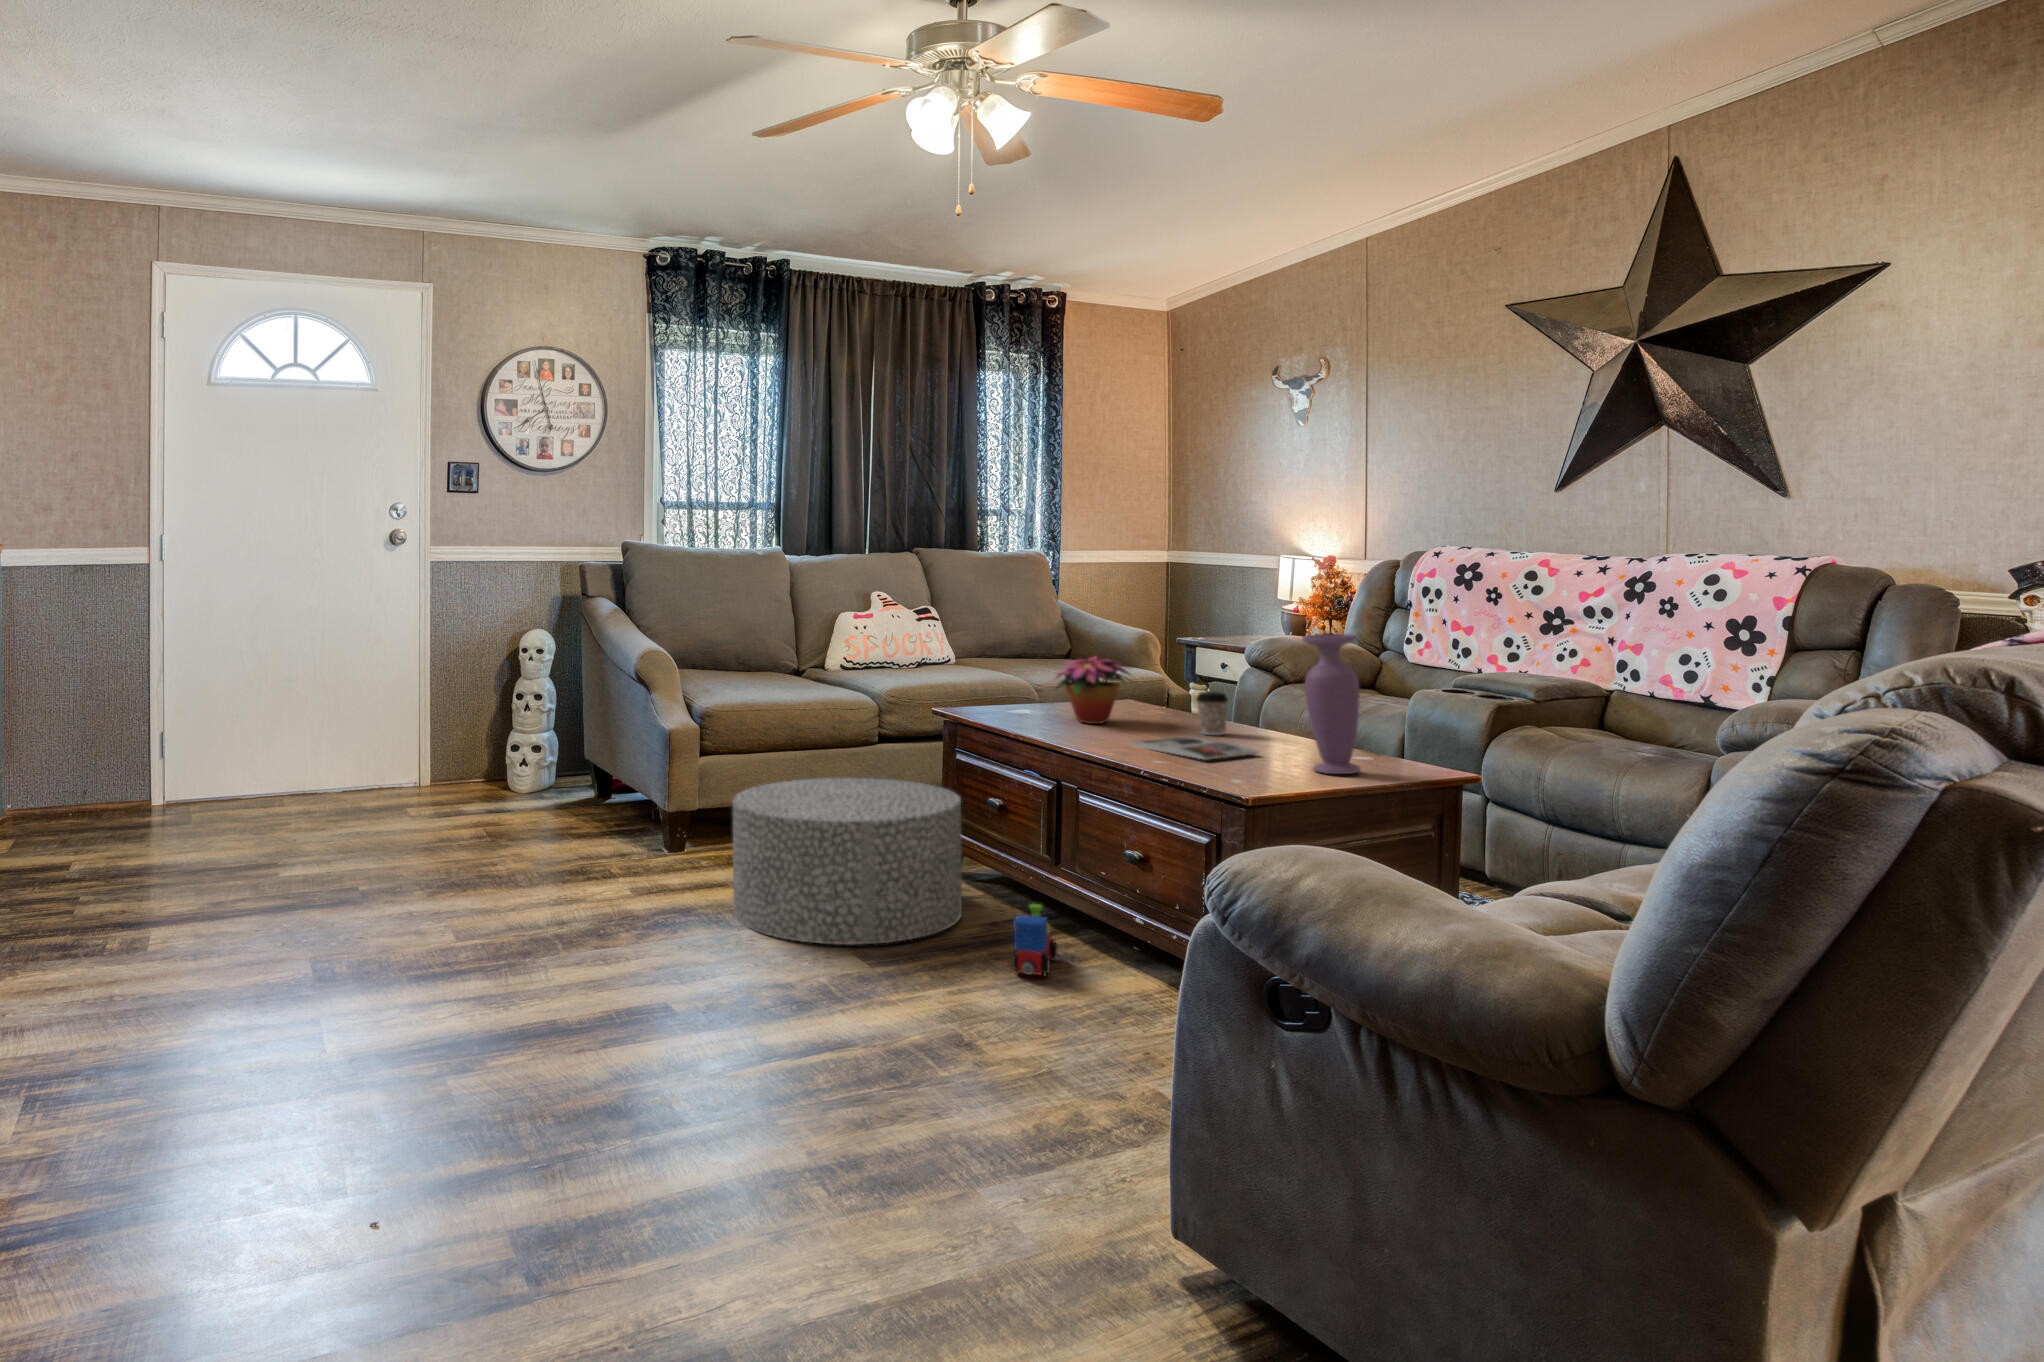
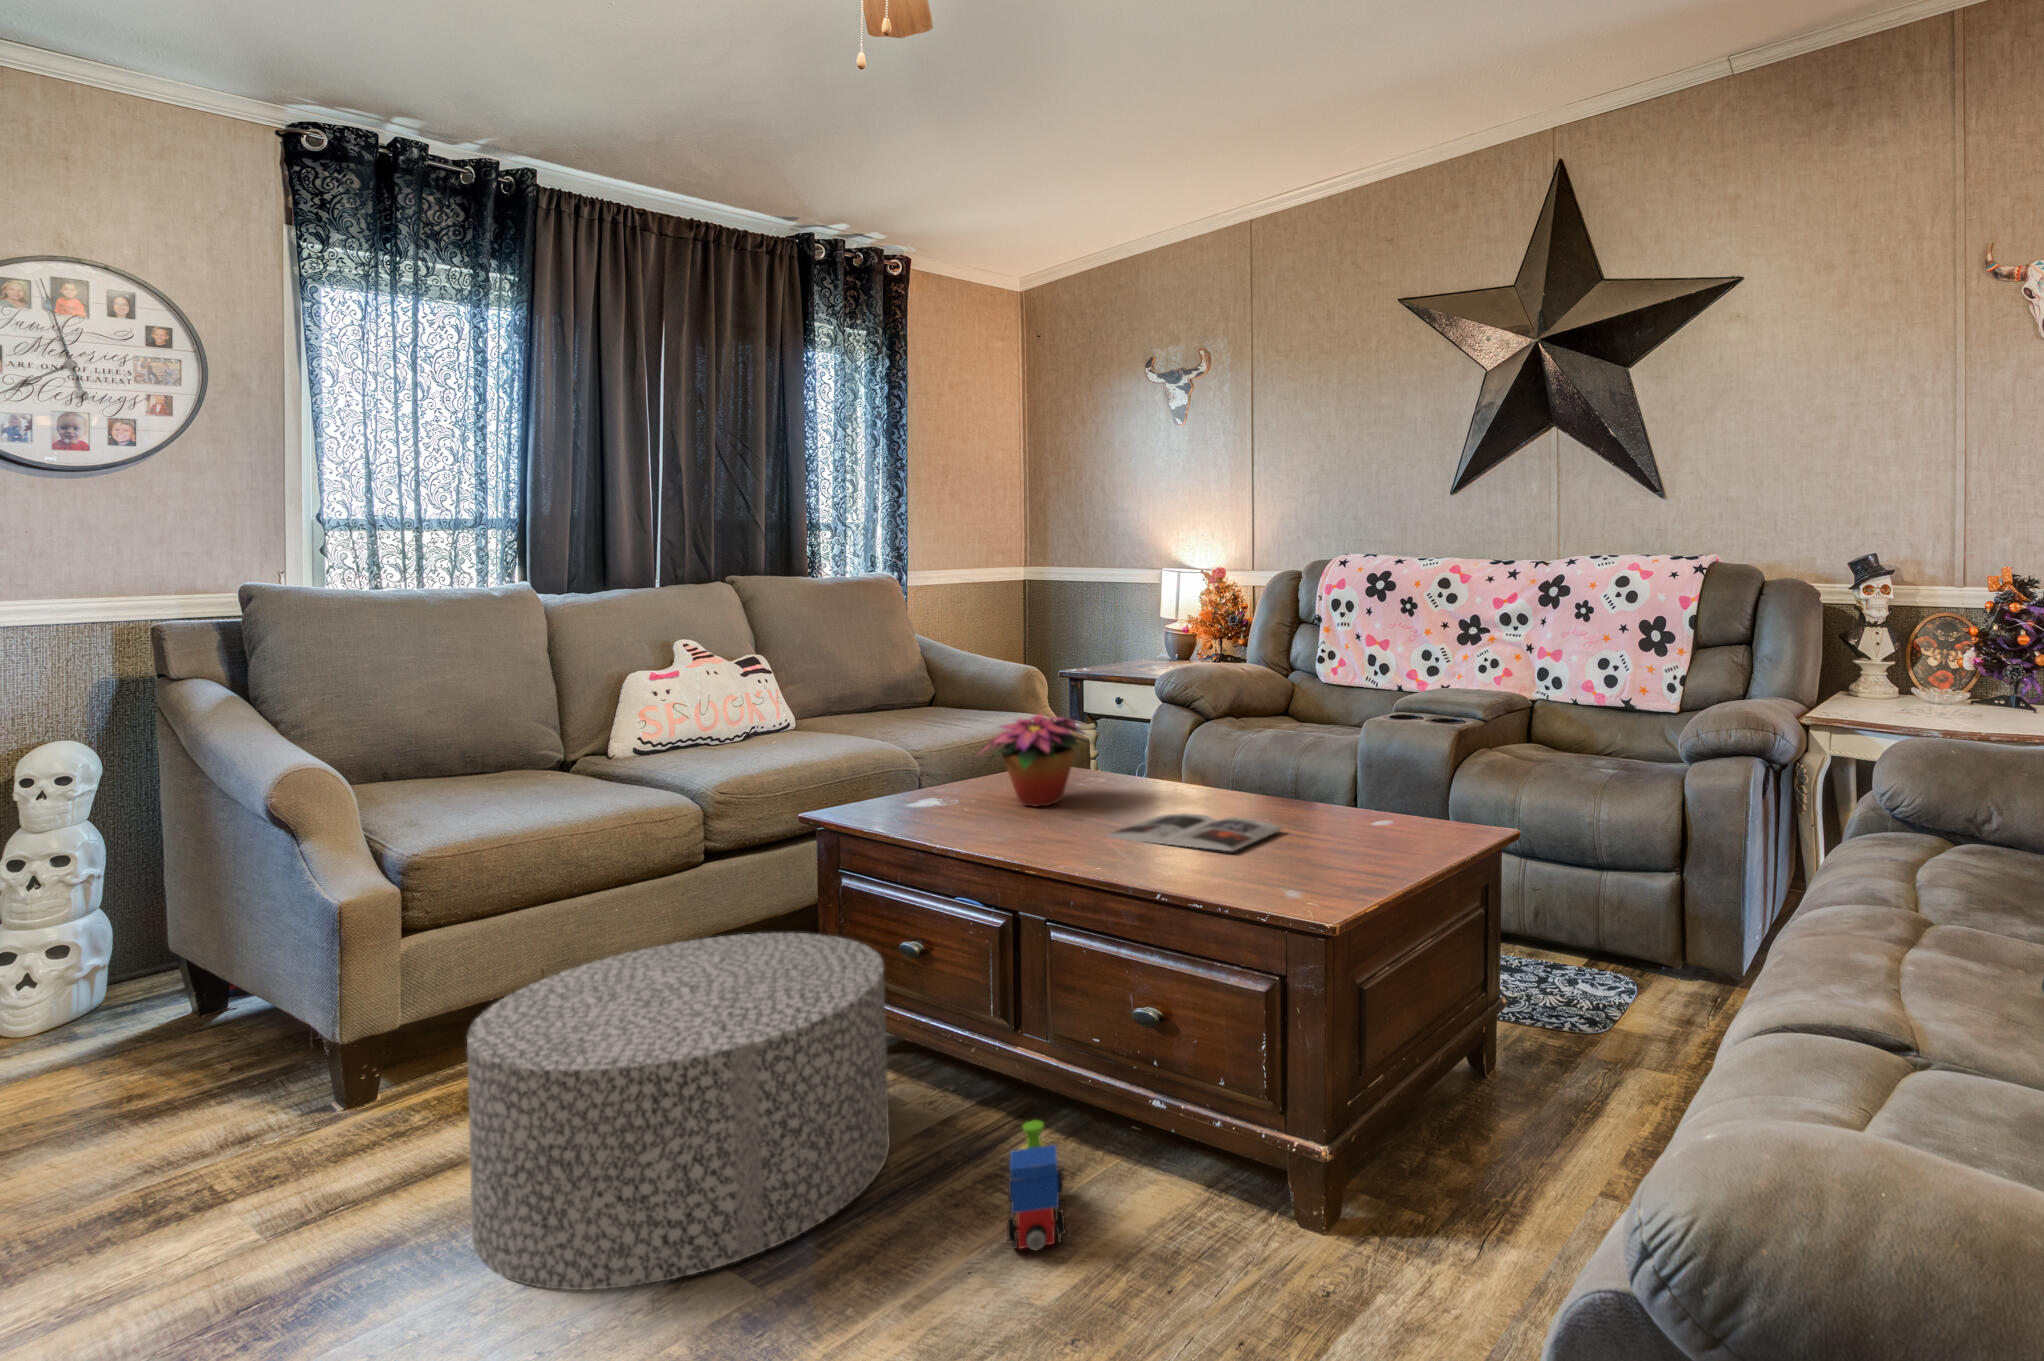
vase: present [1302,634,1361,774] -> none [1345,668,1419,851]
coffee cup: present [1196,692,1228,735] -> none [1176,748,1216,805]

